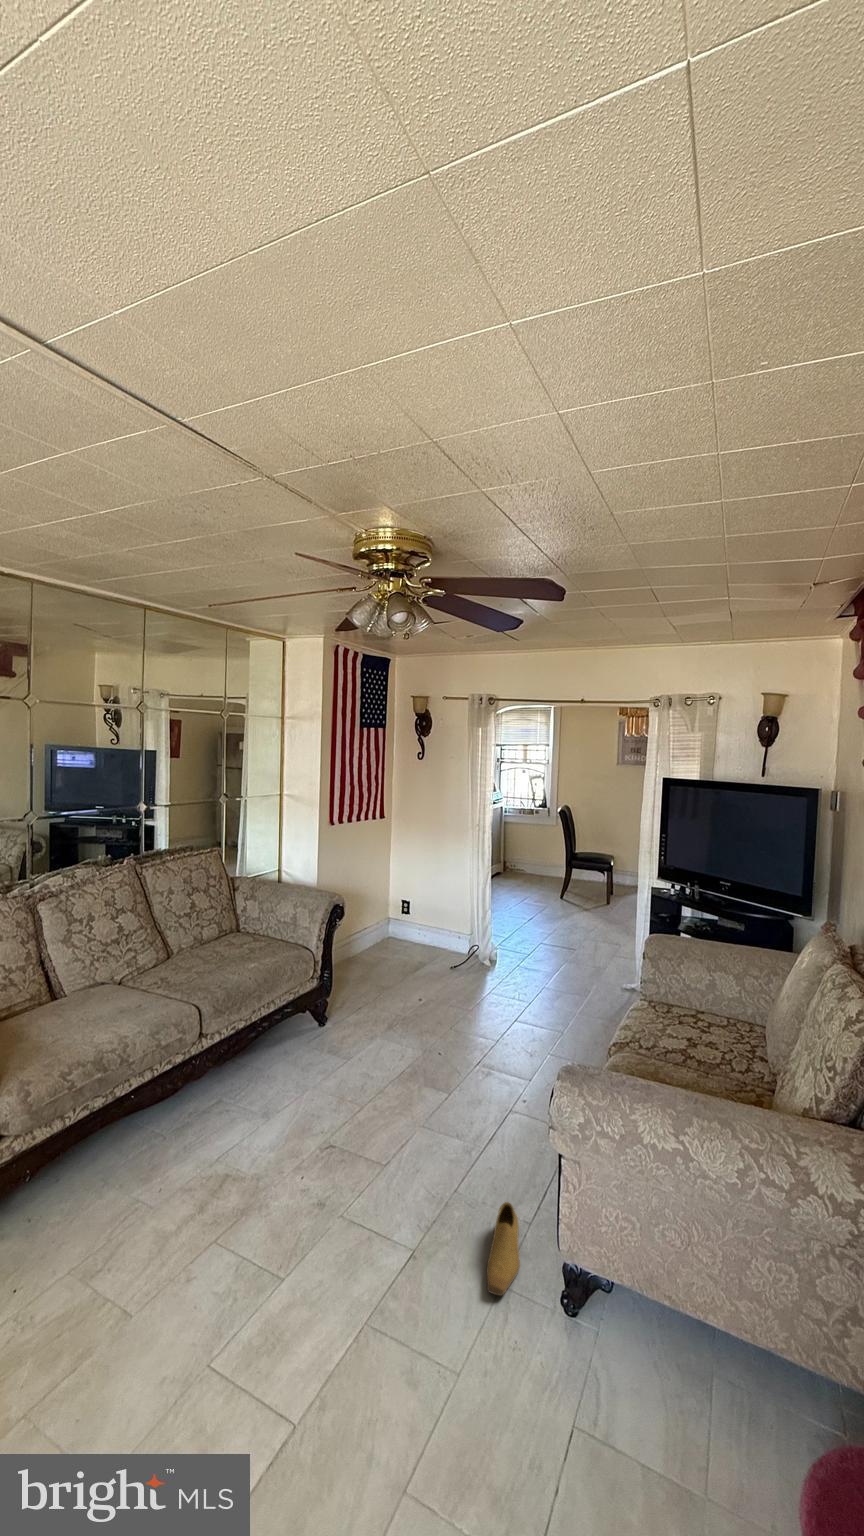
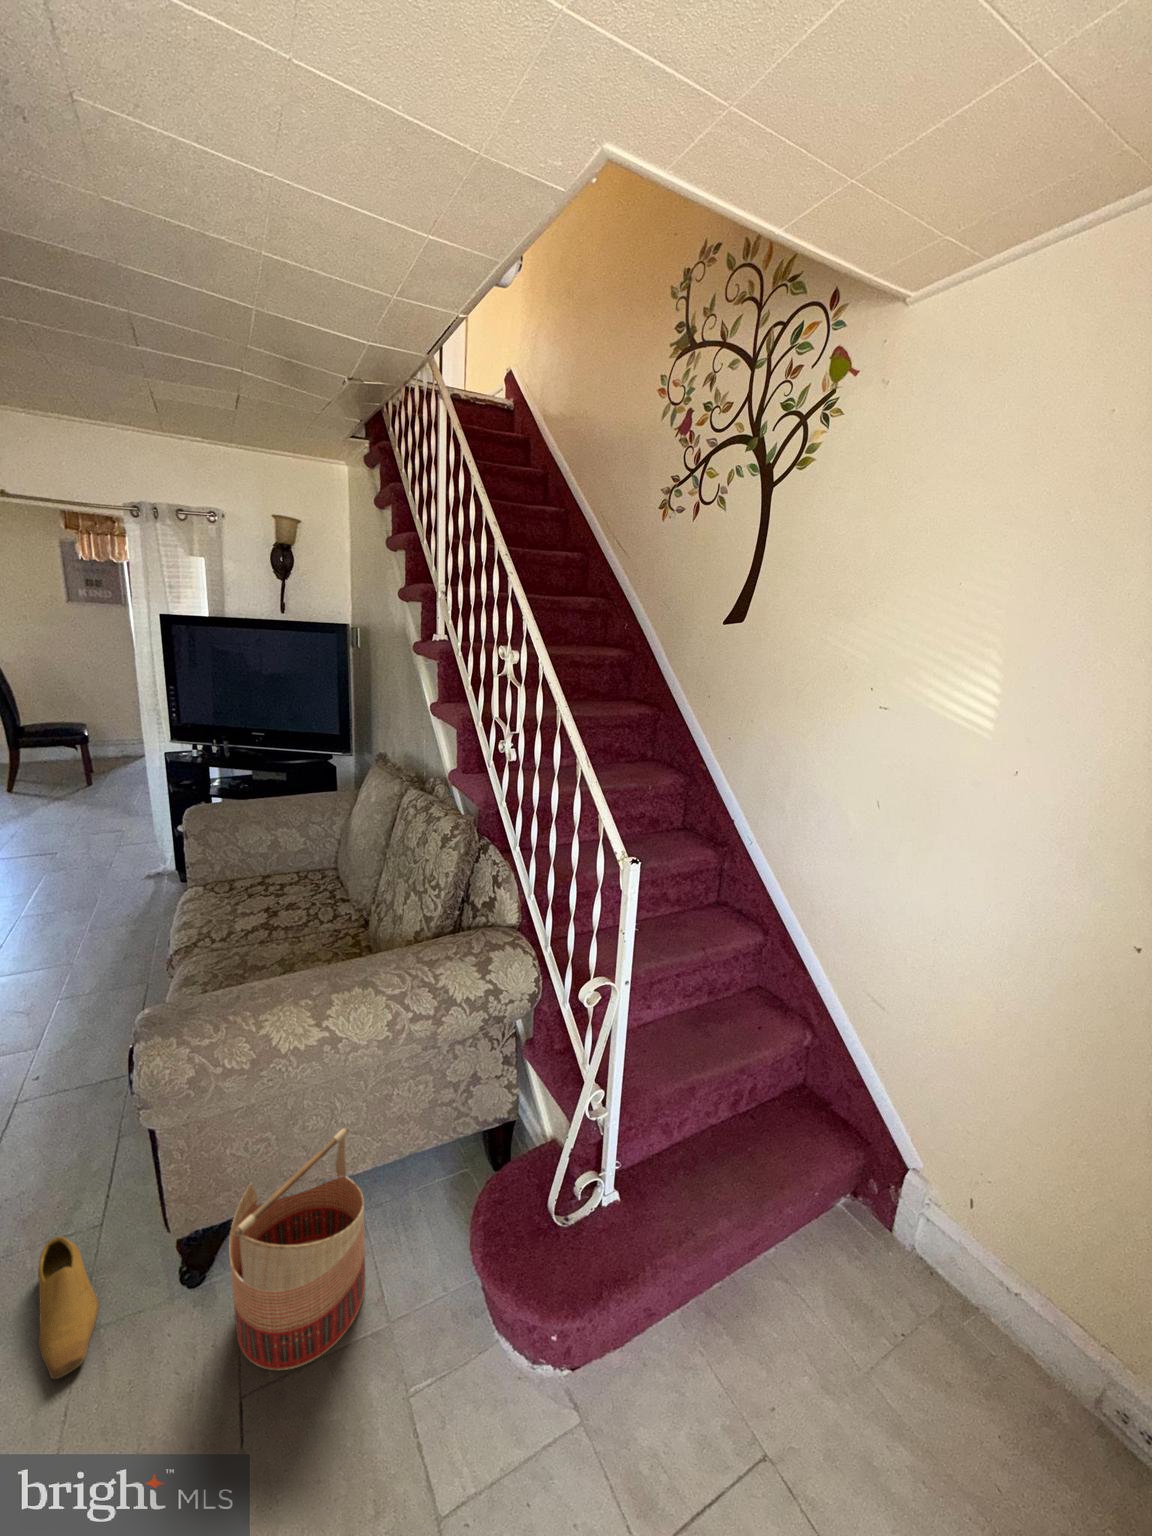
basket: none [586,1236,699,1454] -> present [229,1128,365,1370]

